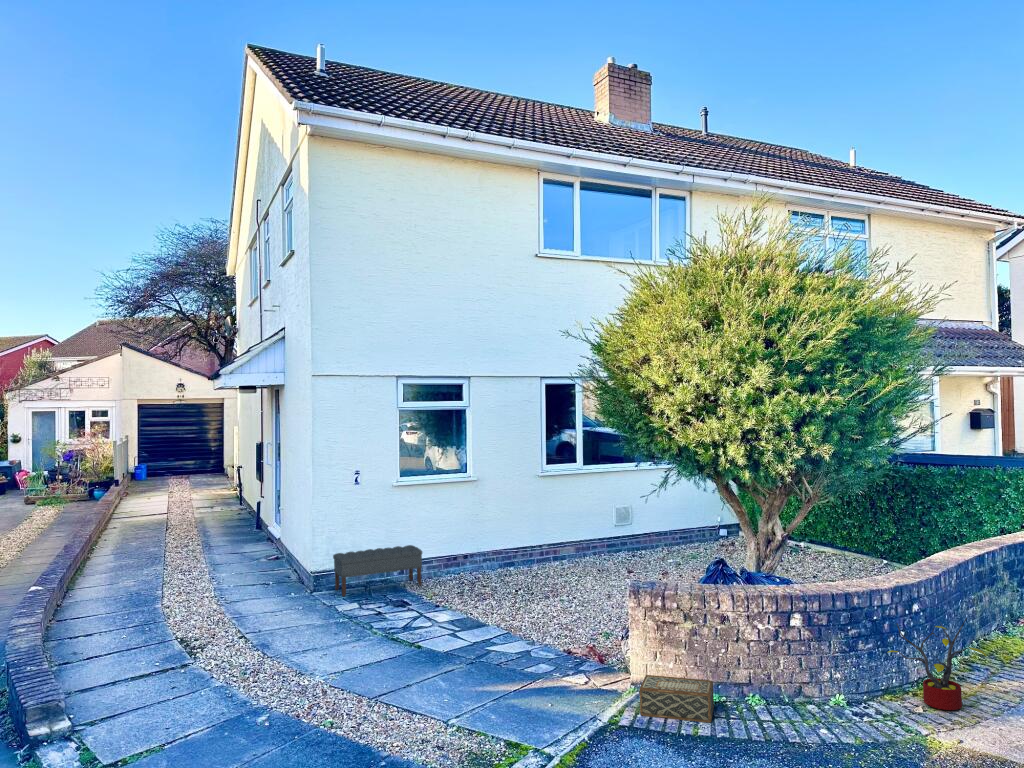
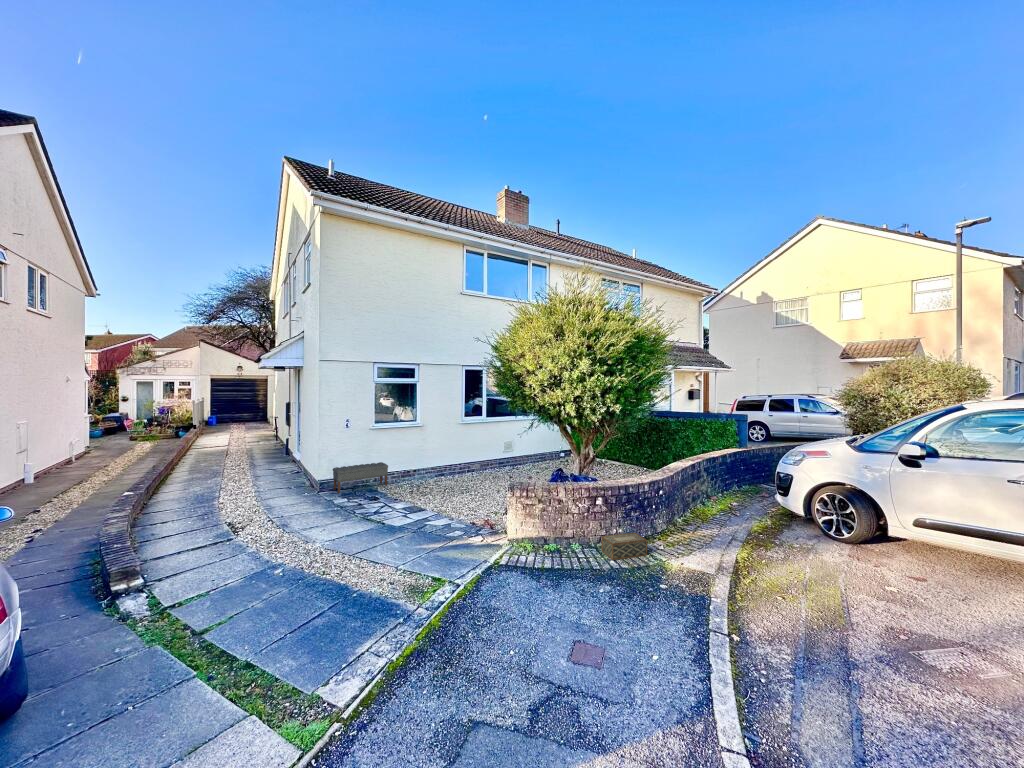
decorative plant: present [888,618,986,710] -> none [648,498,698,548]
woven basket: present [640,675,714,723] -> present [601,533,647,560]

